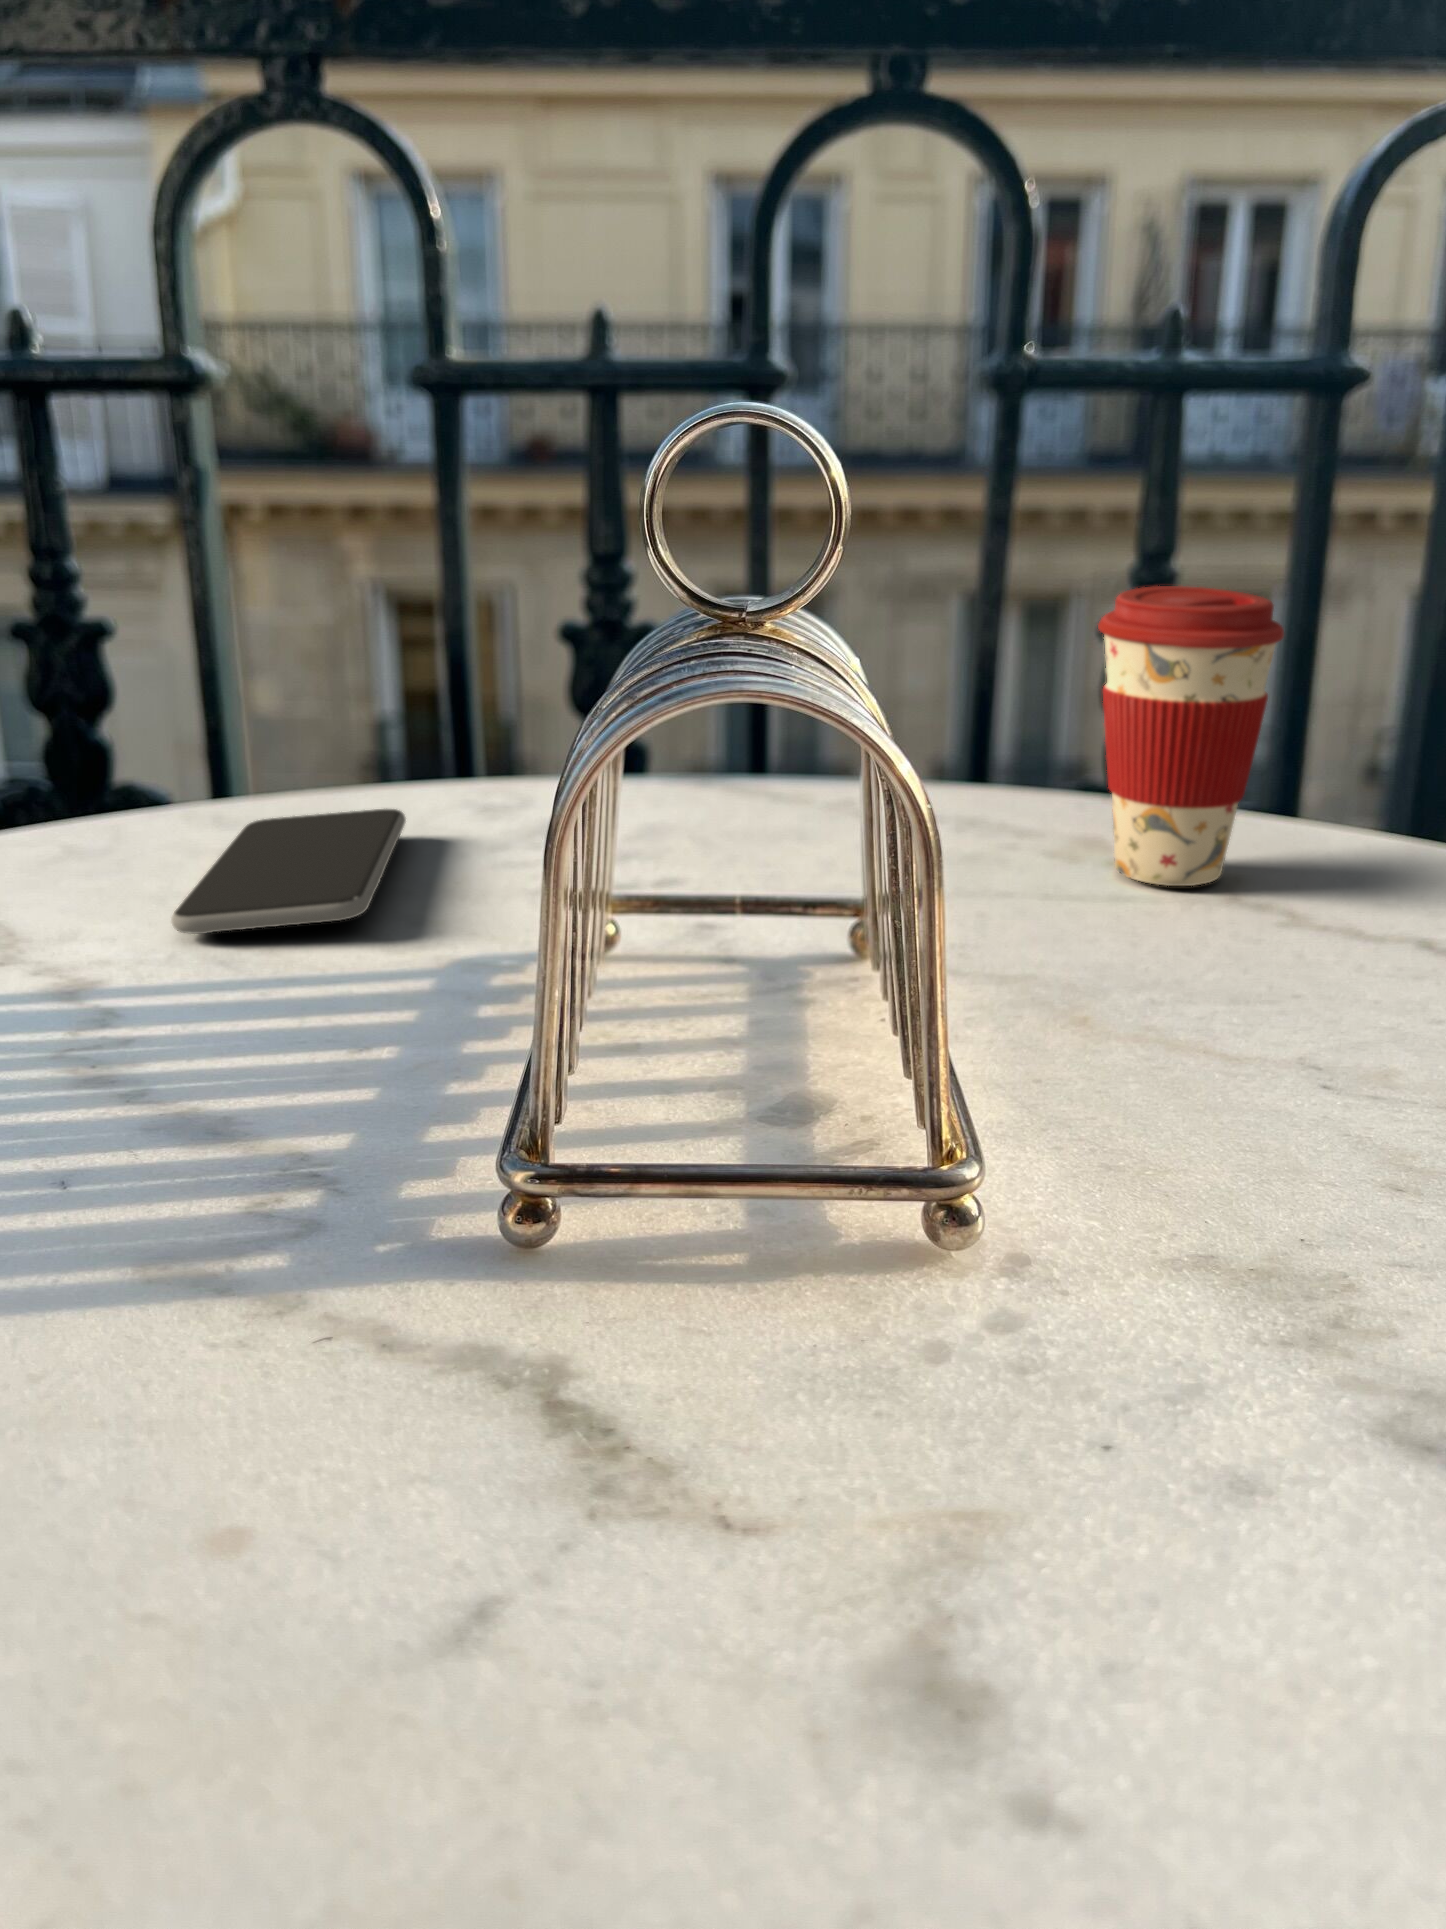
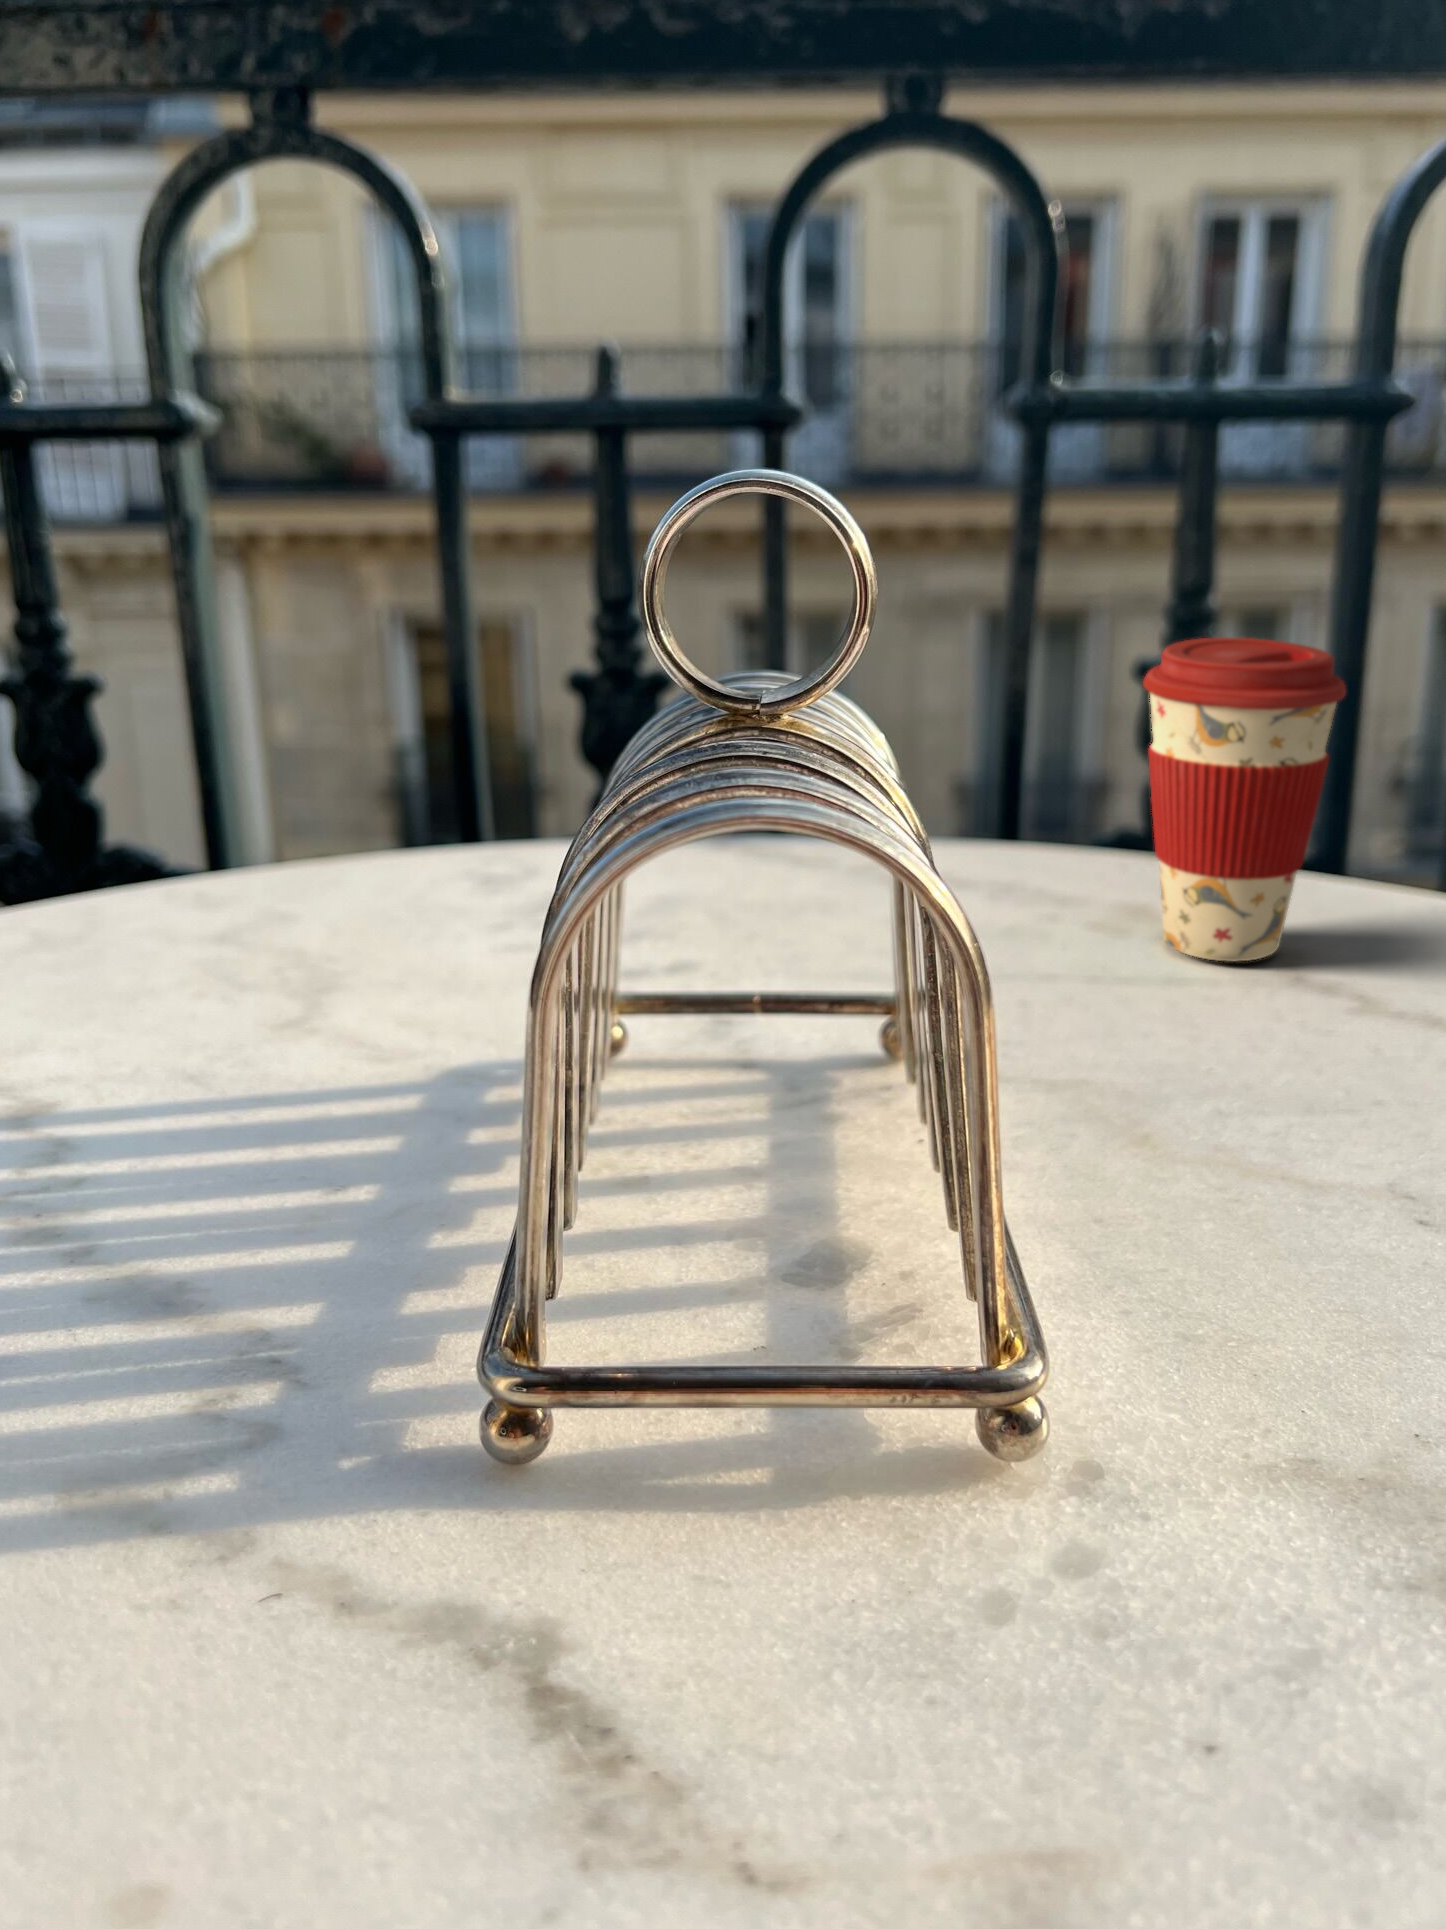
smartphone: present [171,809,406,934] -> none [146,883,406,1039]

